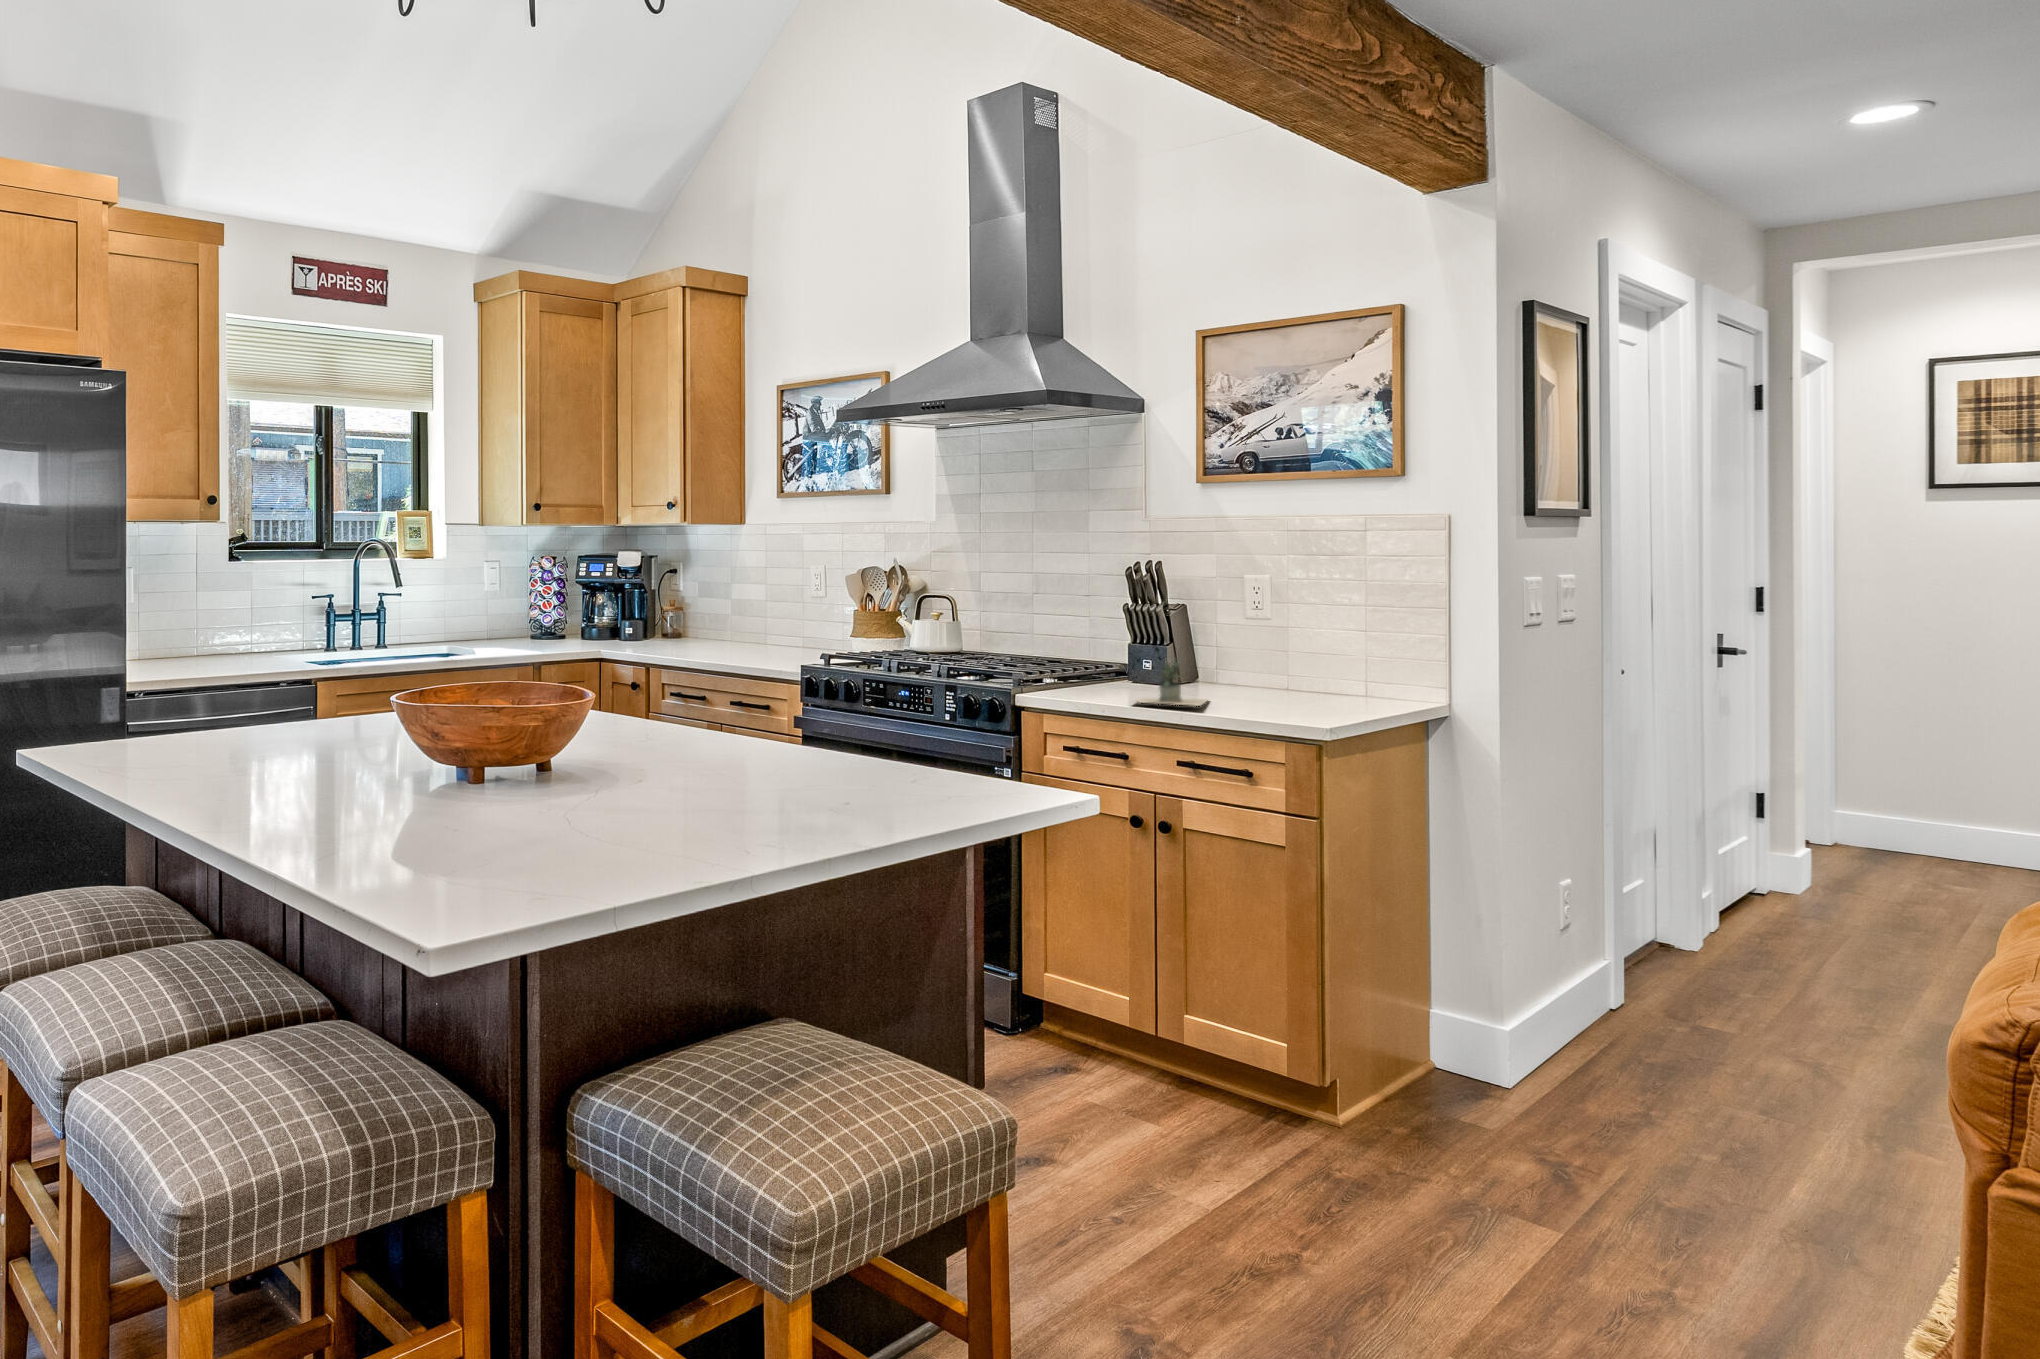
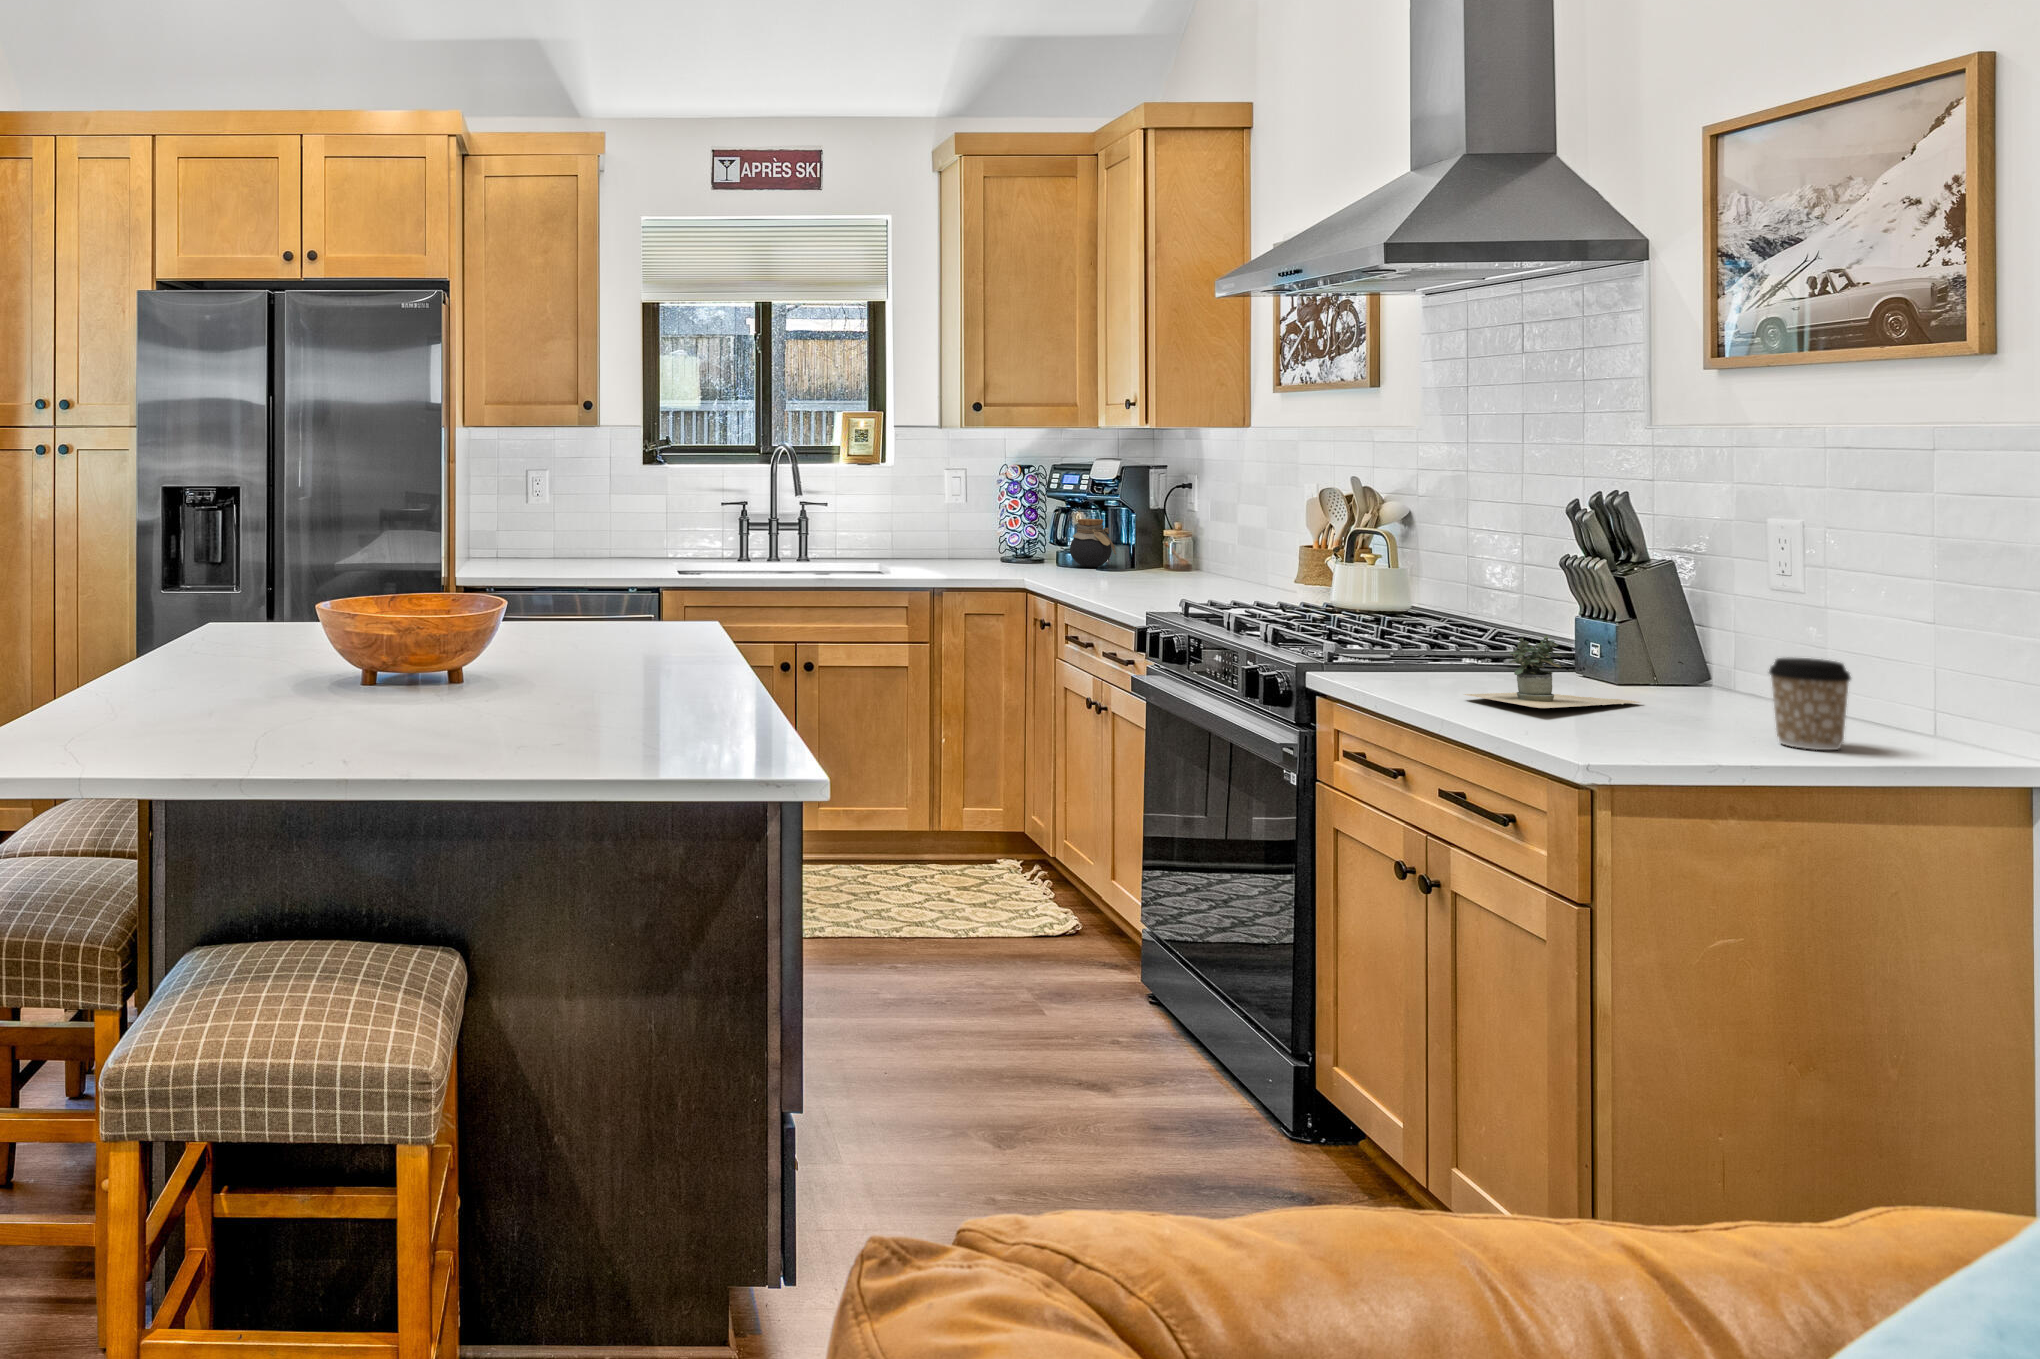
jar: none [602,599,639,638] -> present [1070,519,1116,567]
coffee cup: none [1326,662,1372,717] -> present [1769,658,1851,750]

